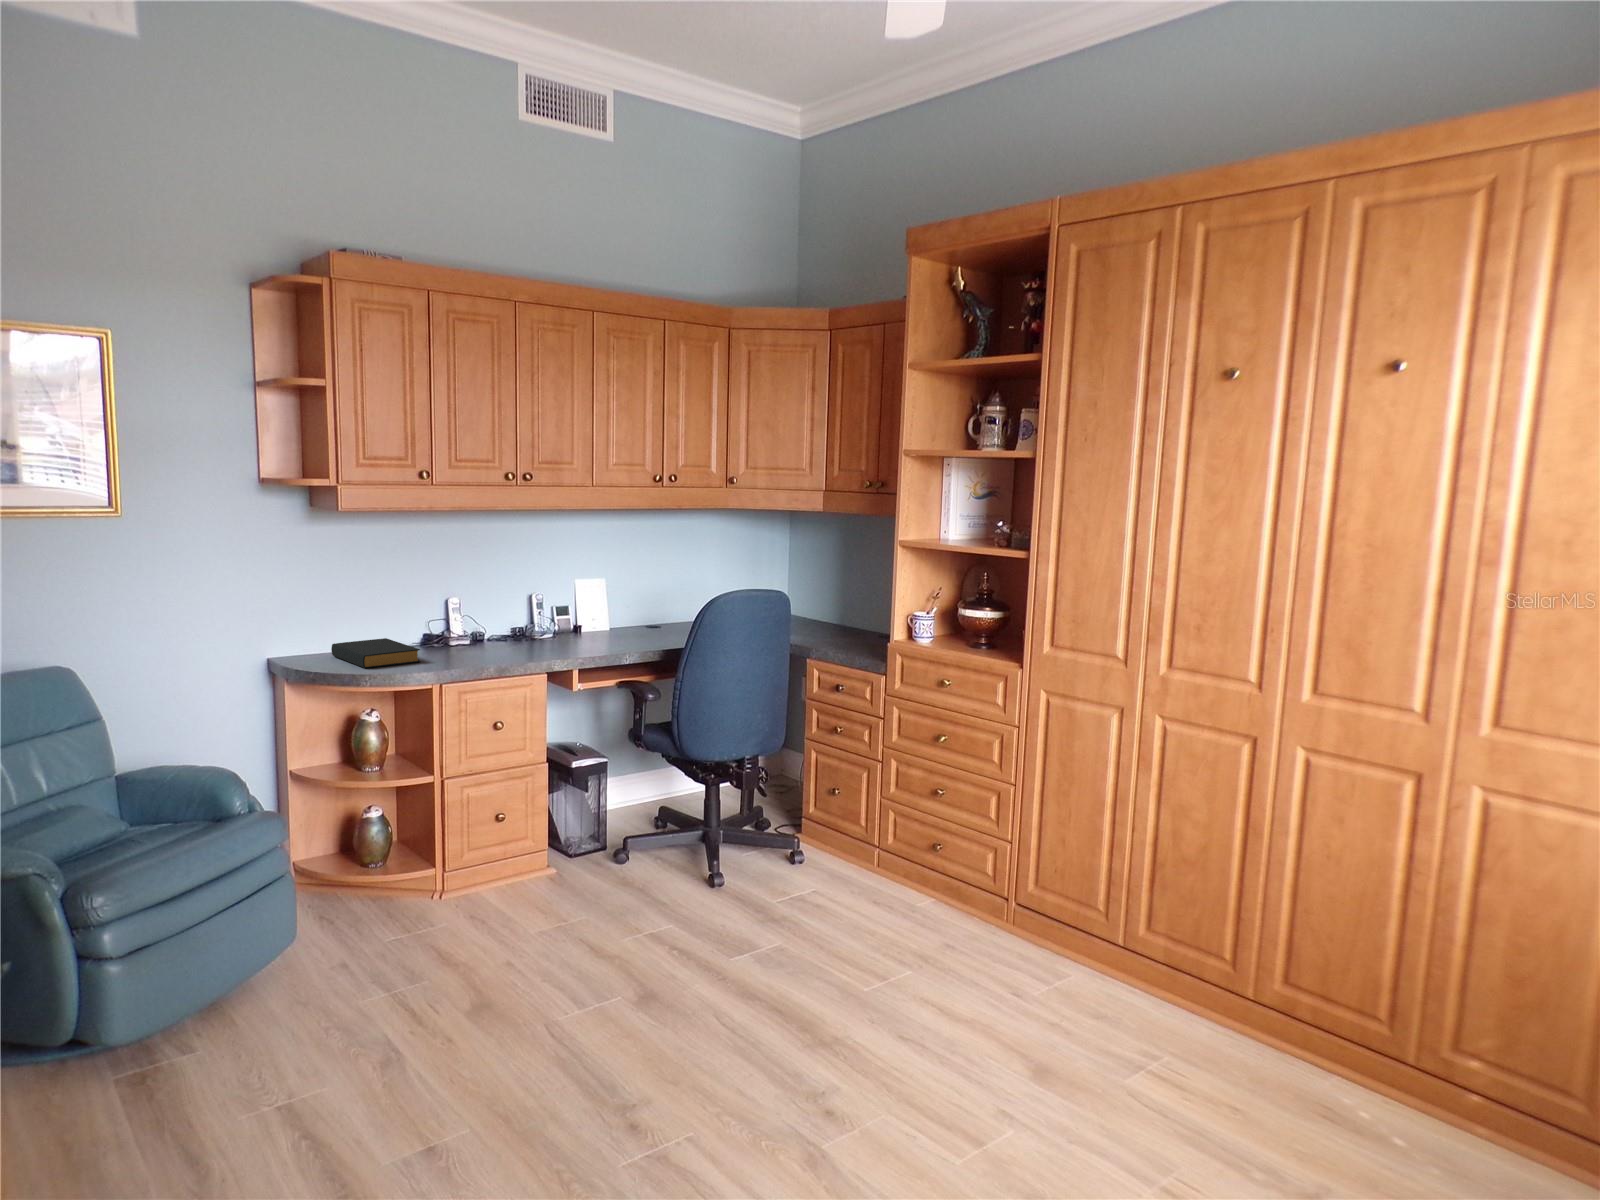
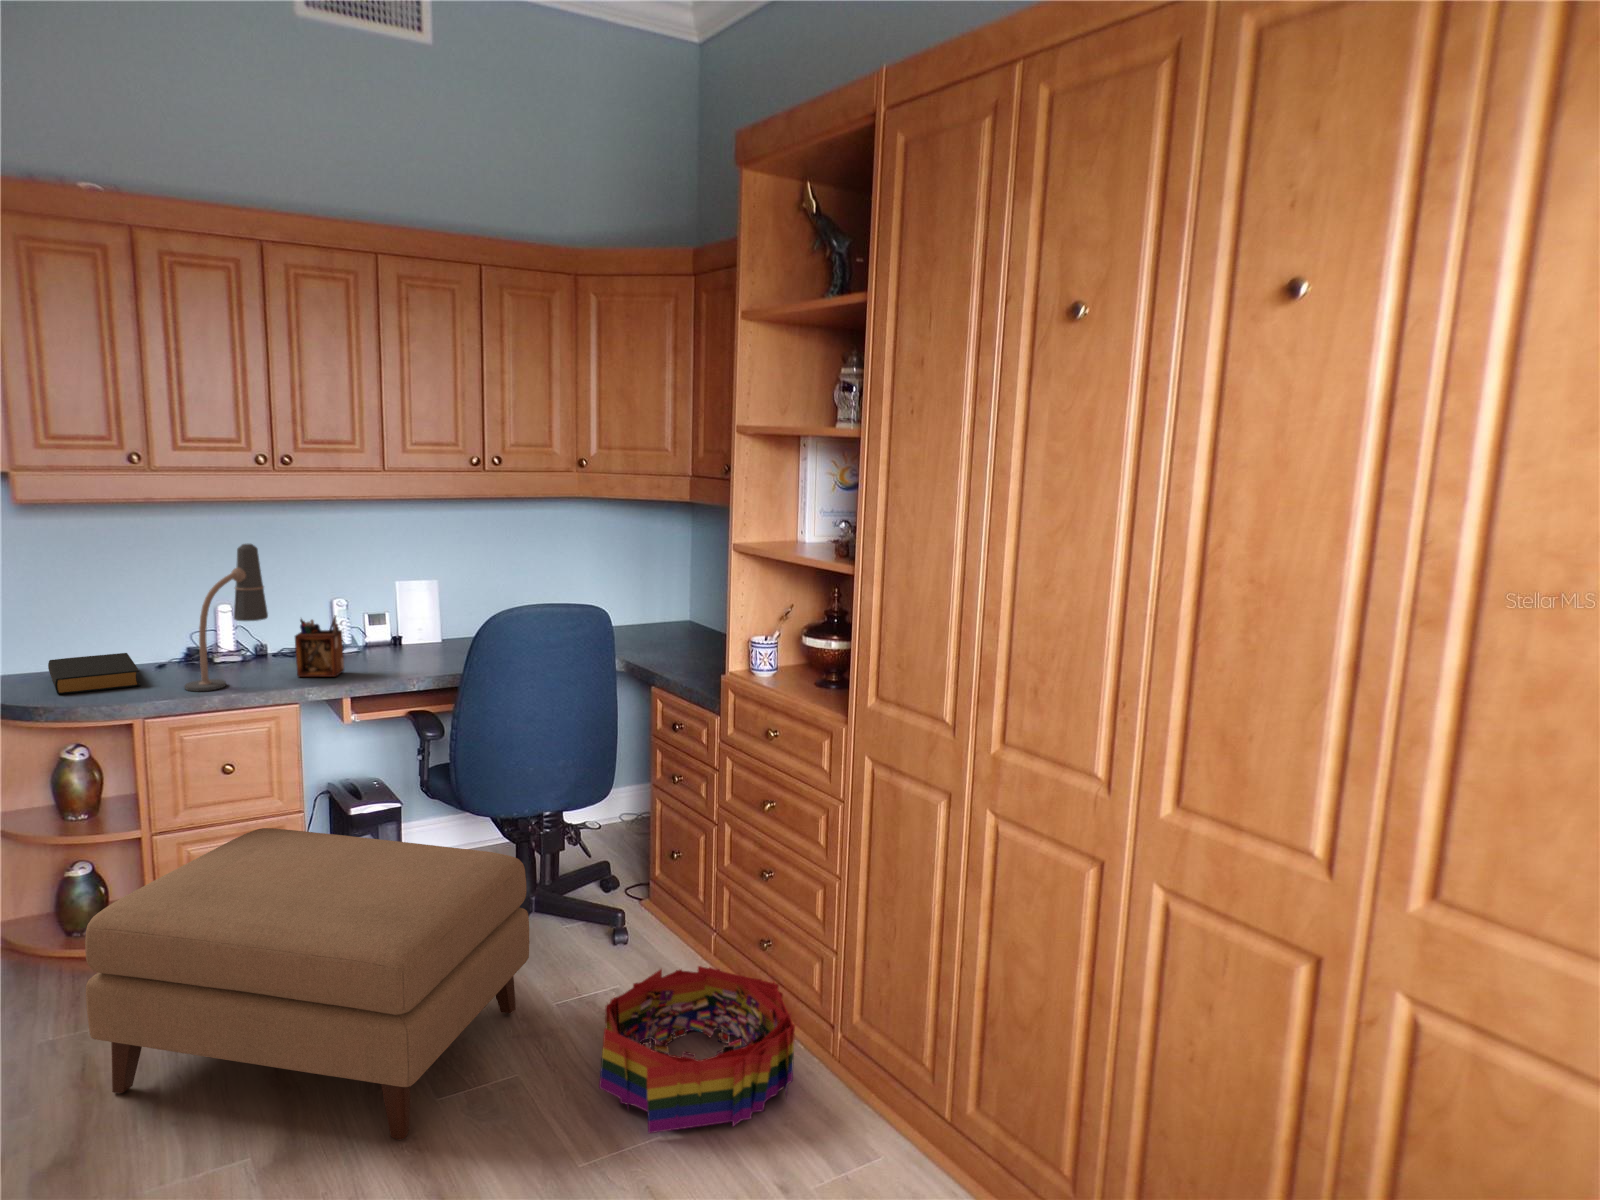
desk lamp: none [458,546,513,665] -> present [184,544,268,691]
desk organizer: none [535,604,567,654] -> present [295,616,344,677]
ottoman: none [462,771,758,984] -> present [85,828,529,1140]
storage bin: none [837,861,987,970] -> present [599,966,795,1133]

